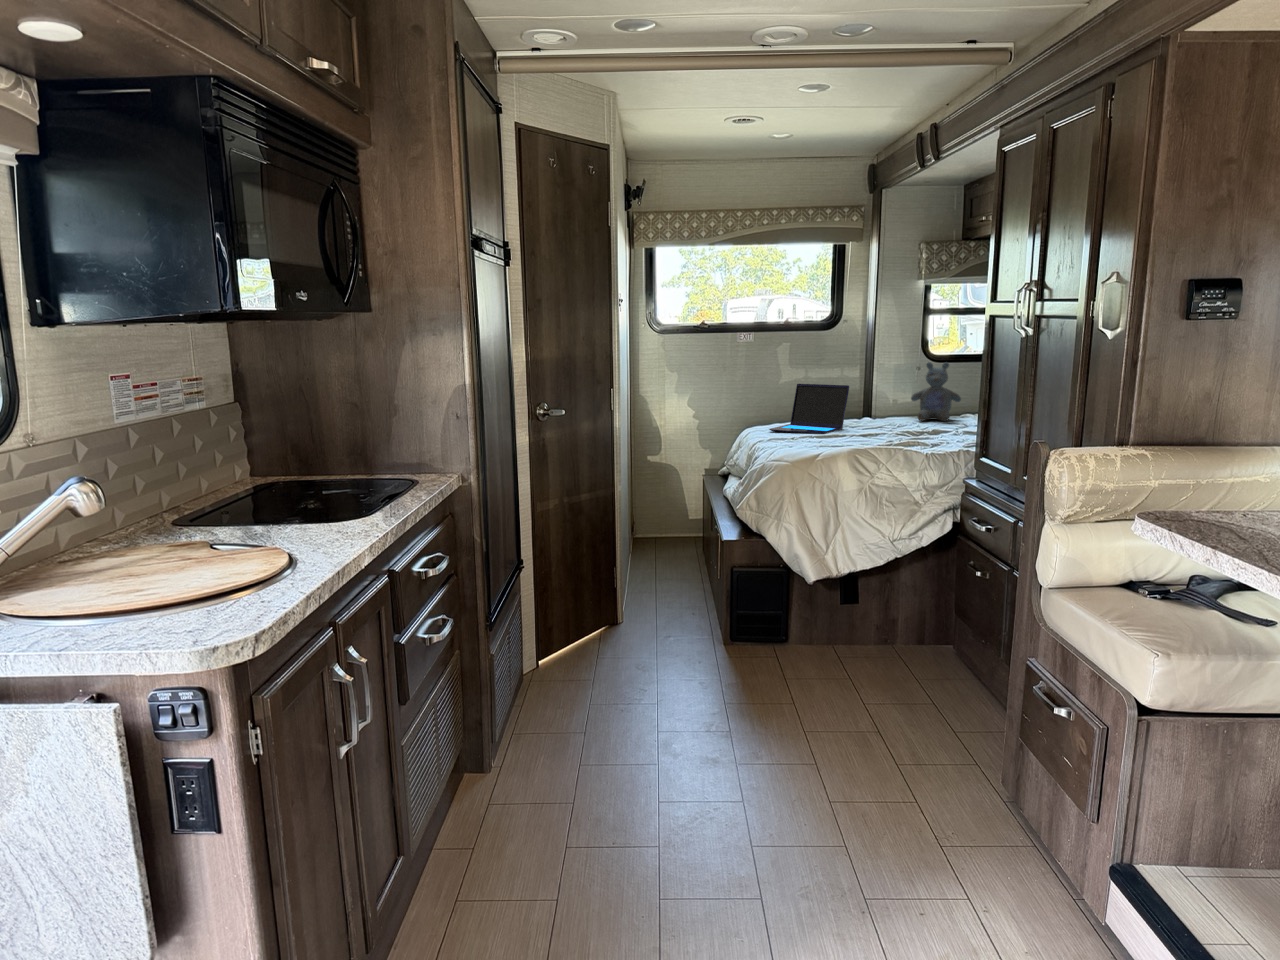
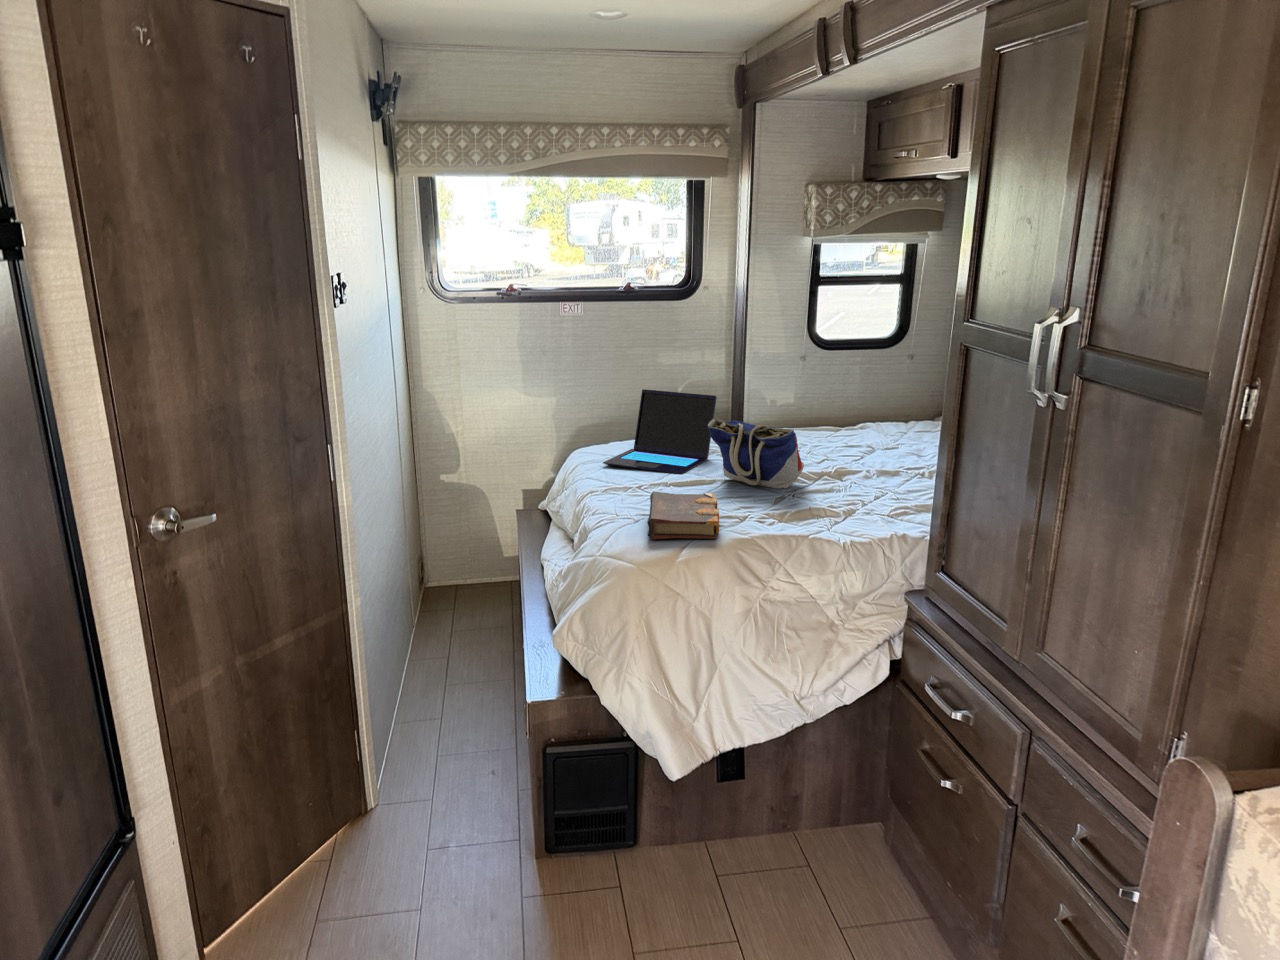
stuffed bear: present [911,362,961,421] -> none [798,357,865,442]
tote bag: none [841,394,908,438] -> present [708,419,804,489]
book: none [798,432,845,454] -> present [648,491,719,540]

